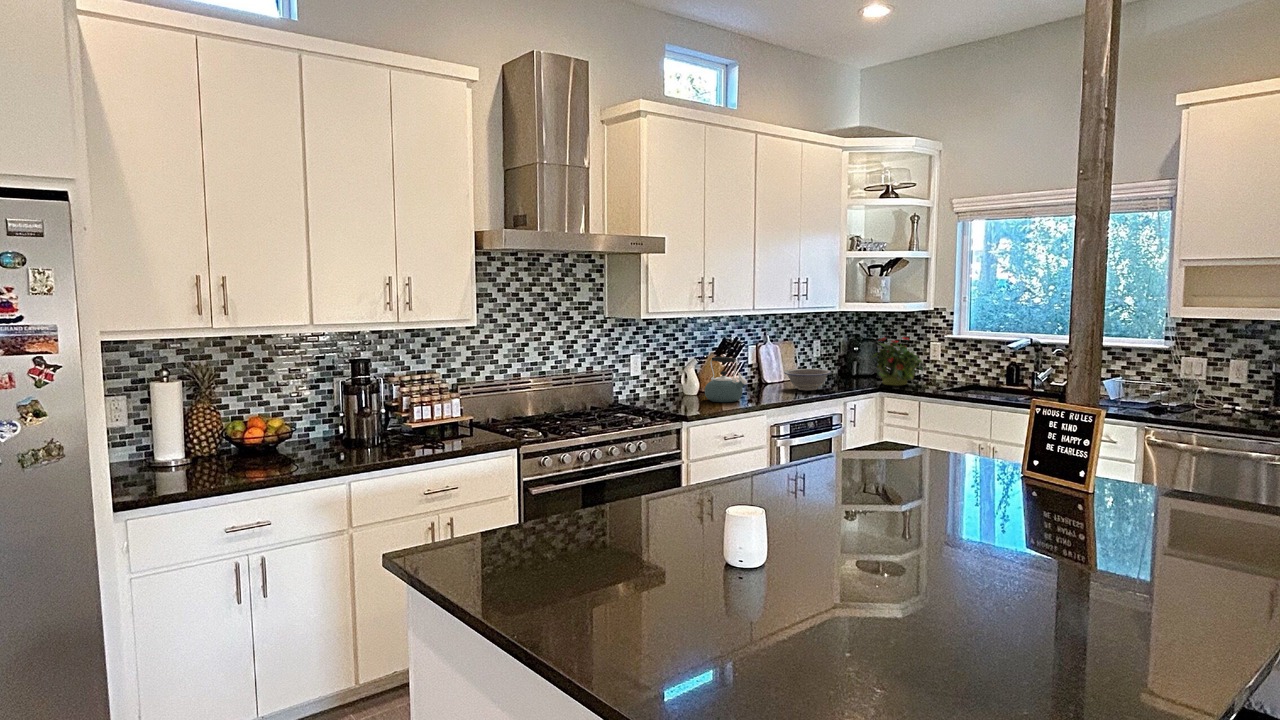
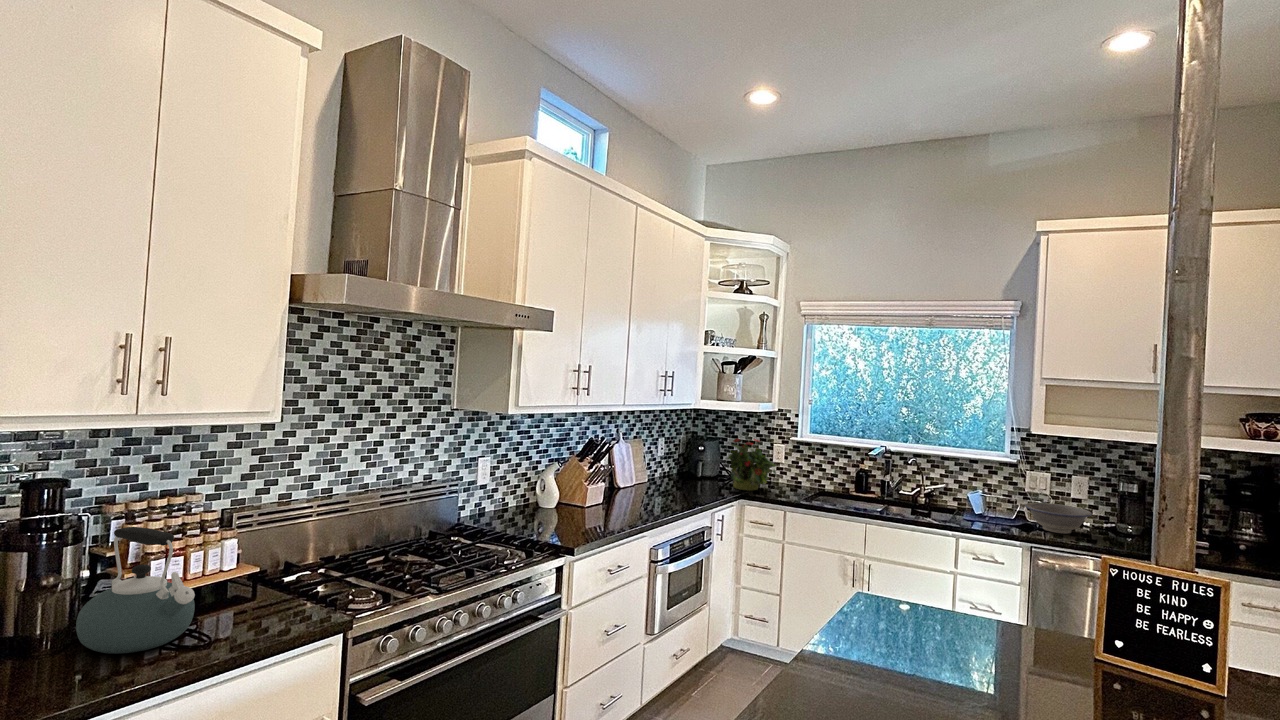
kettle: present [705,357,747,402] -> present [76,527,195,654]
bowl: present [784,369,831,391] -> present [1025,503,1092,534]

